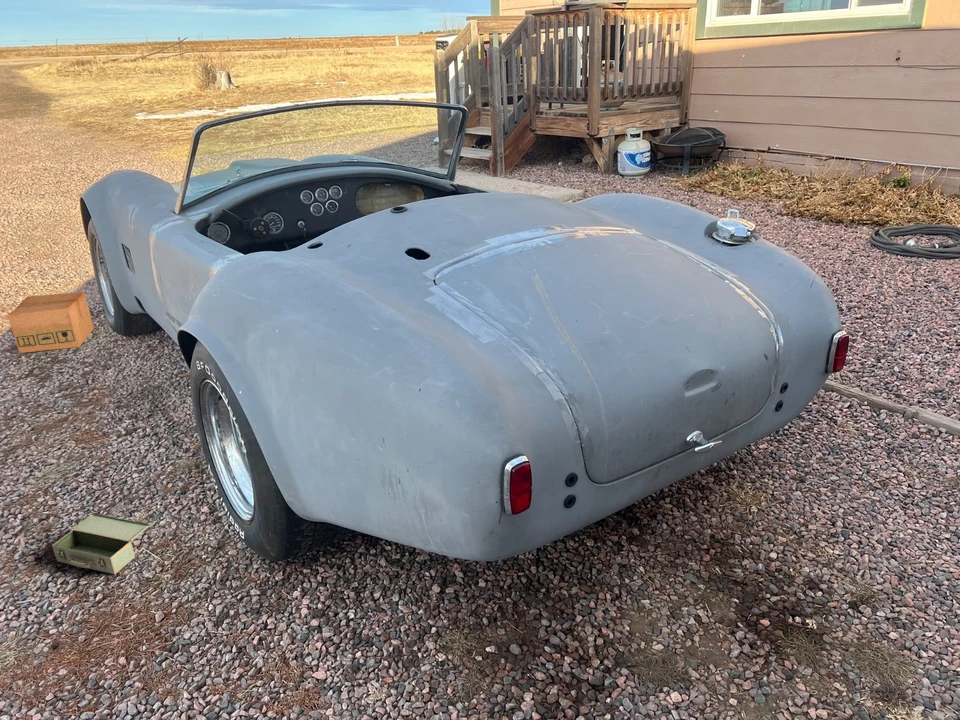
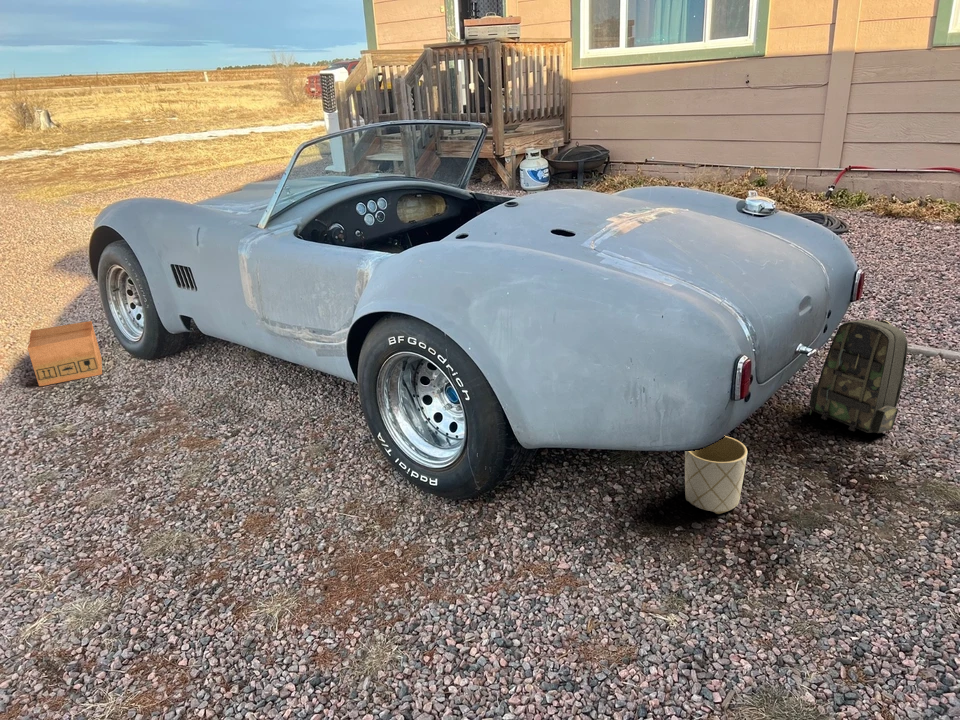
backpack: none [767,398,904,556] -> present [809,320,908,433]
toolbox: present [52,514,149,574] -> none [255,494,334,538]
planter: none [519,528,597,636] -> present [685,436,747,514]

